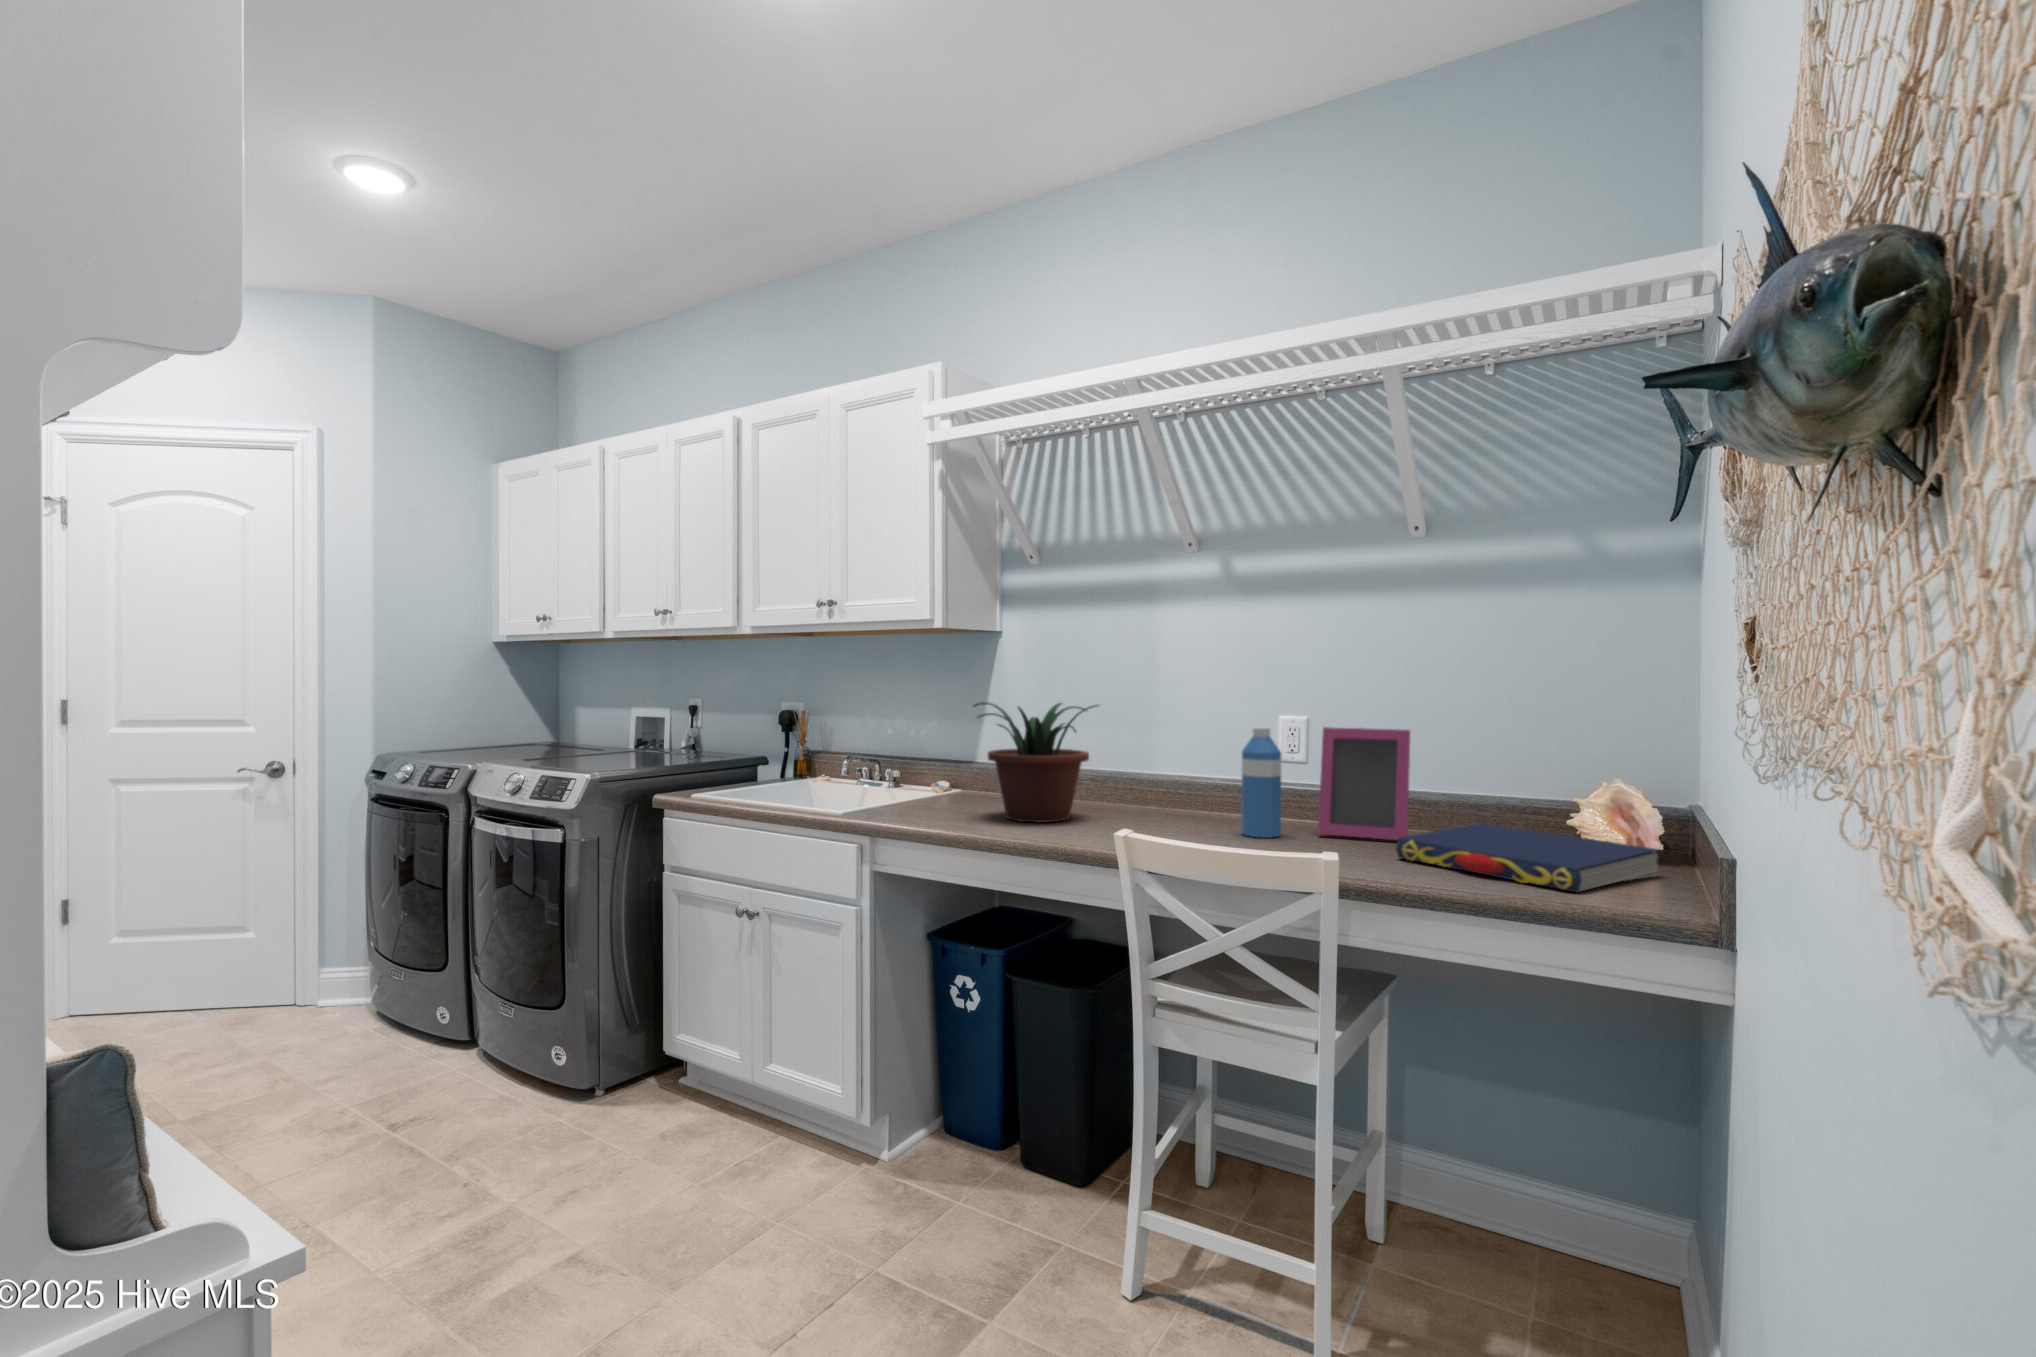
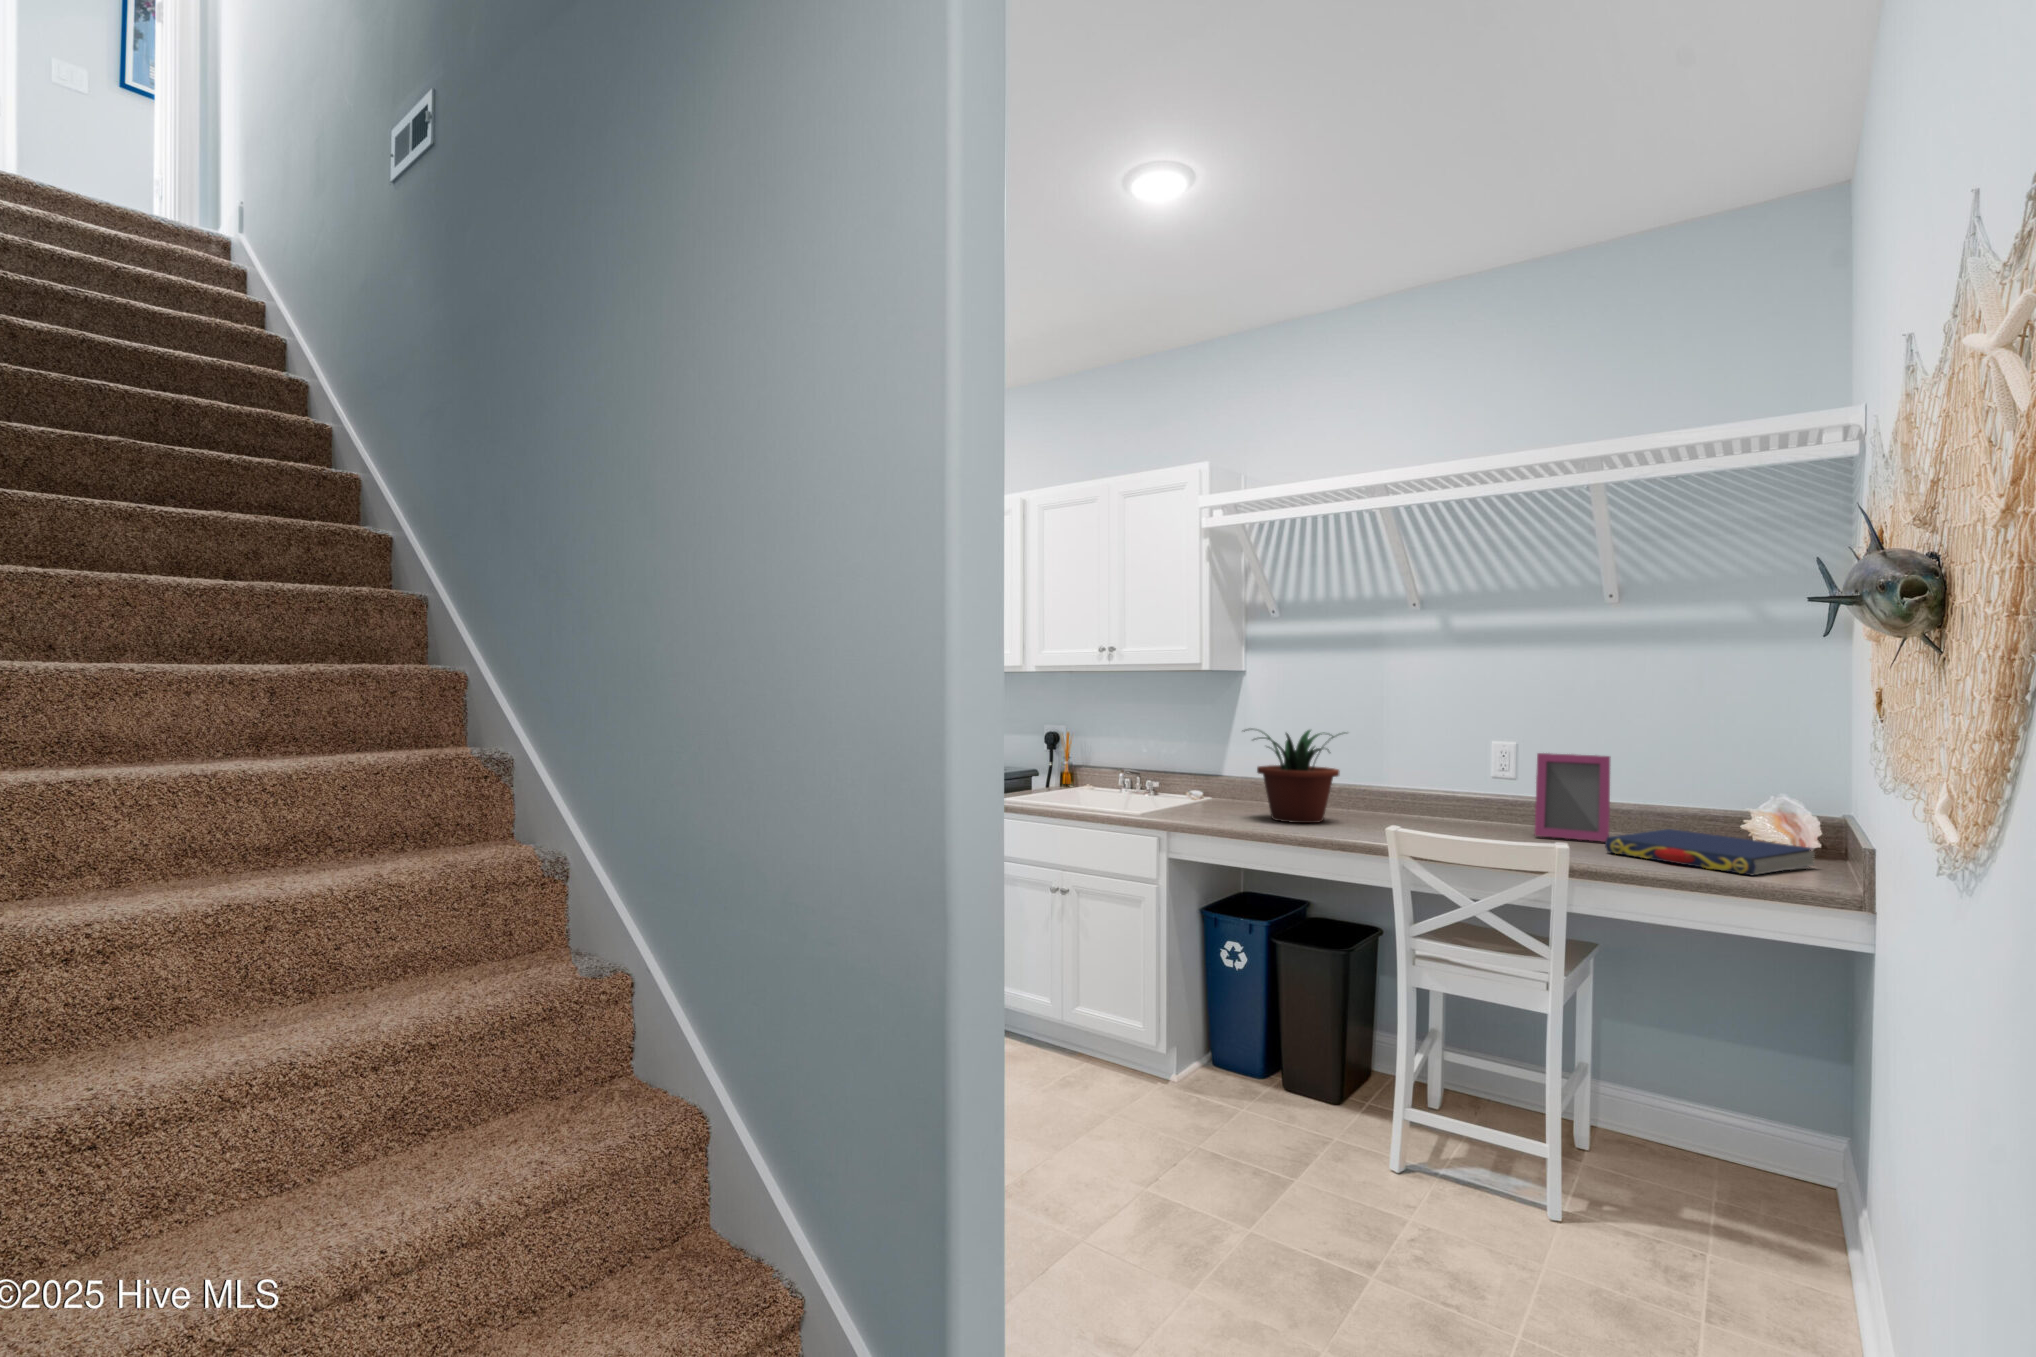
water bottle: present [1241,728,1281,837] -> none [1471,752,1505,837]

